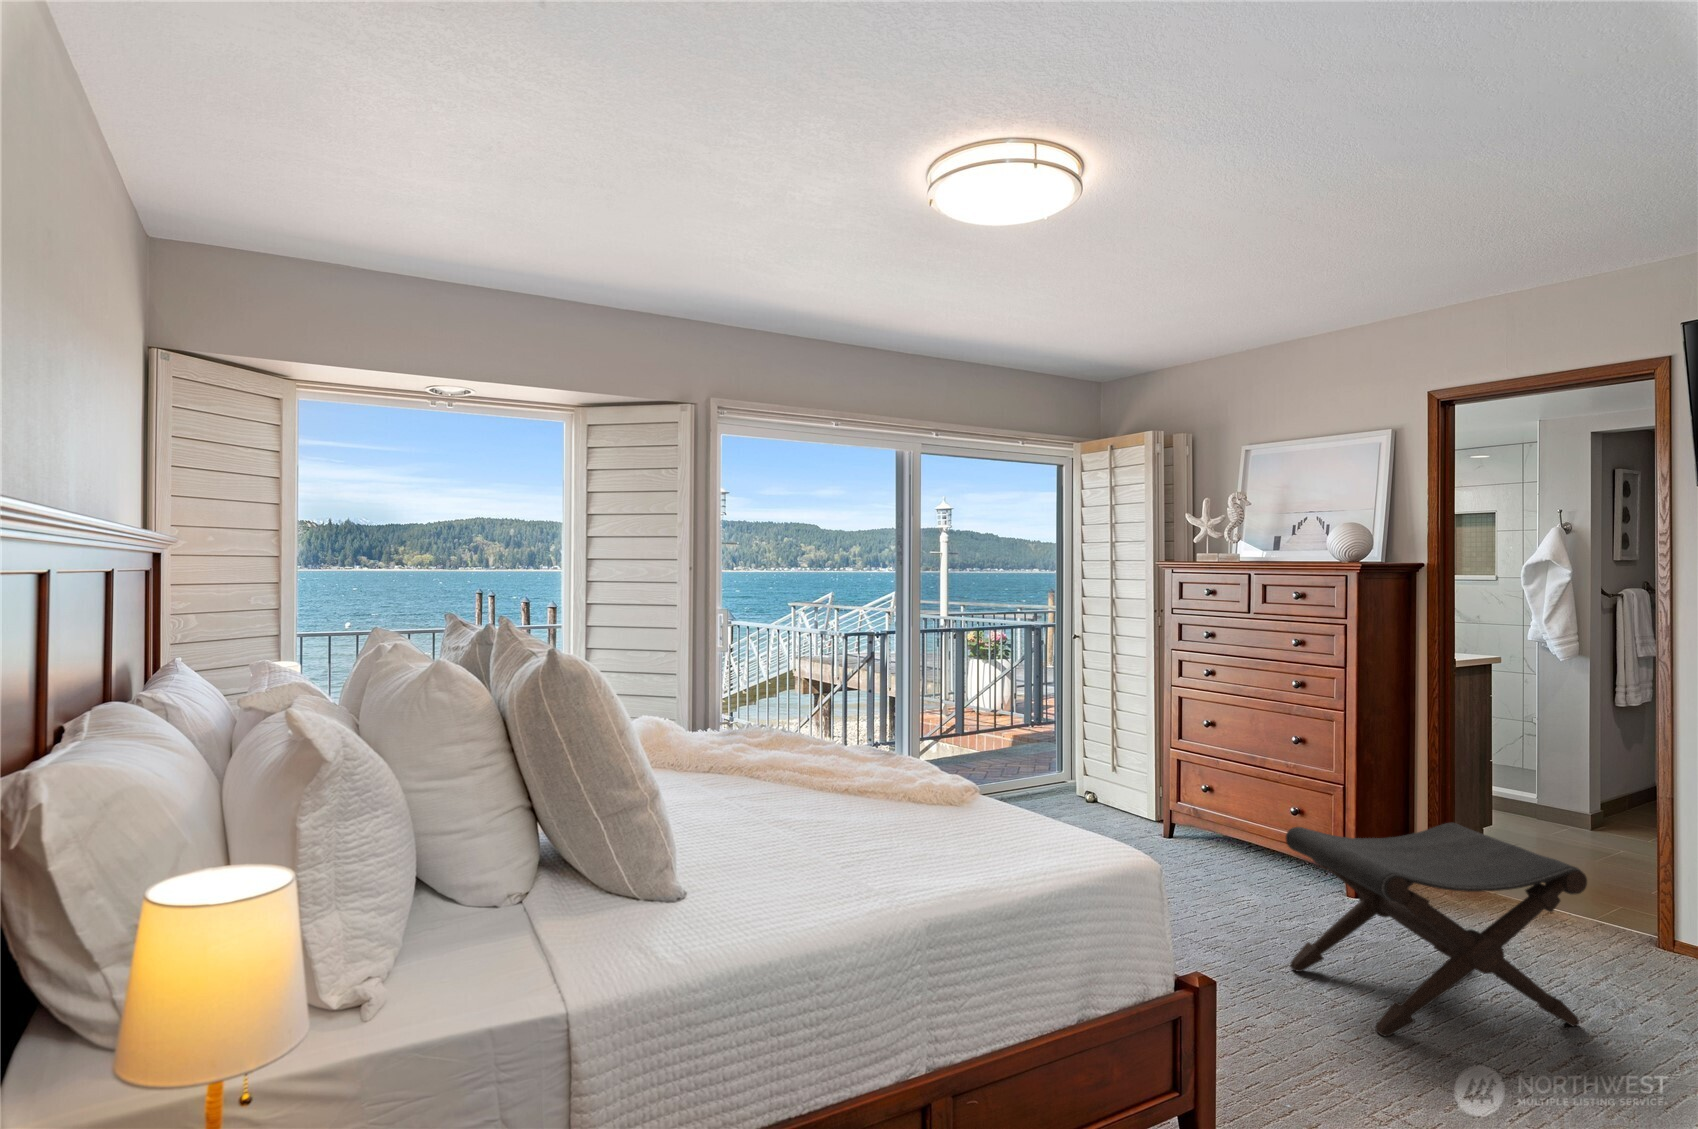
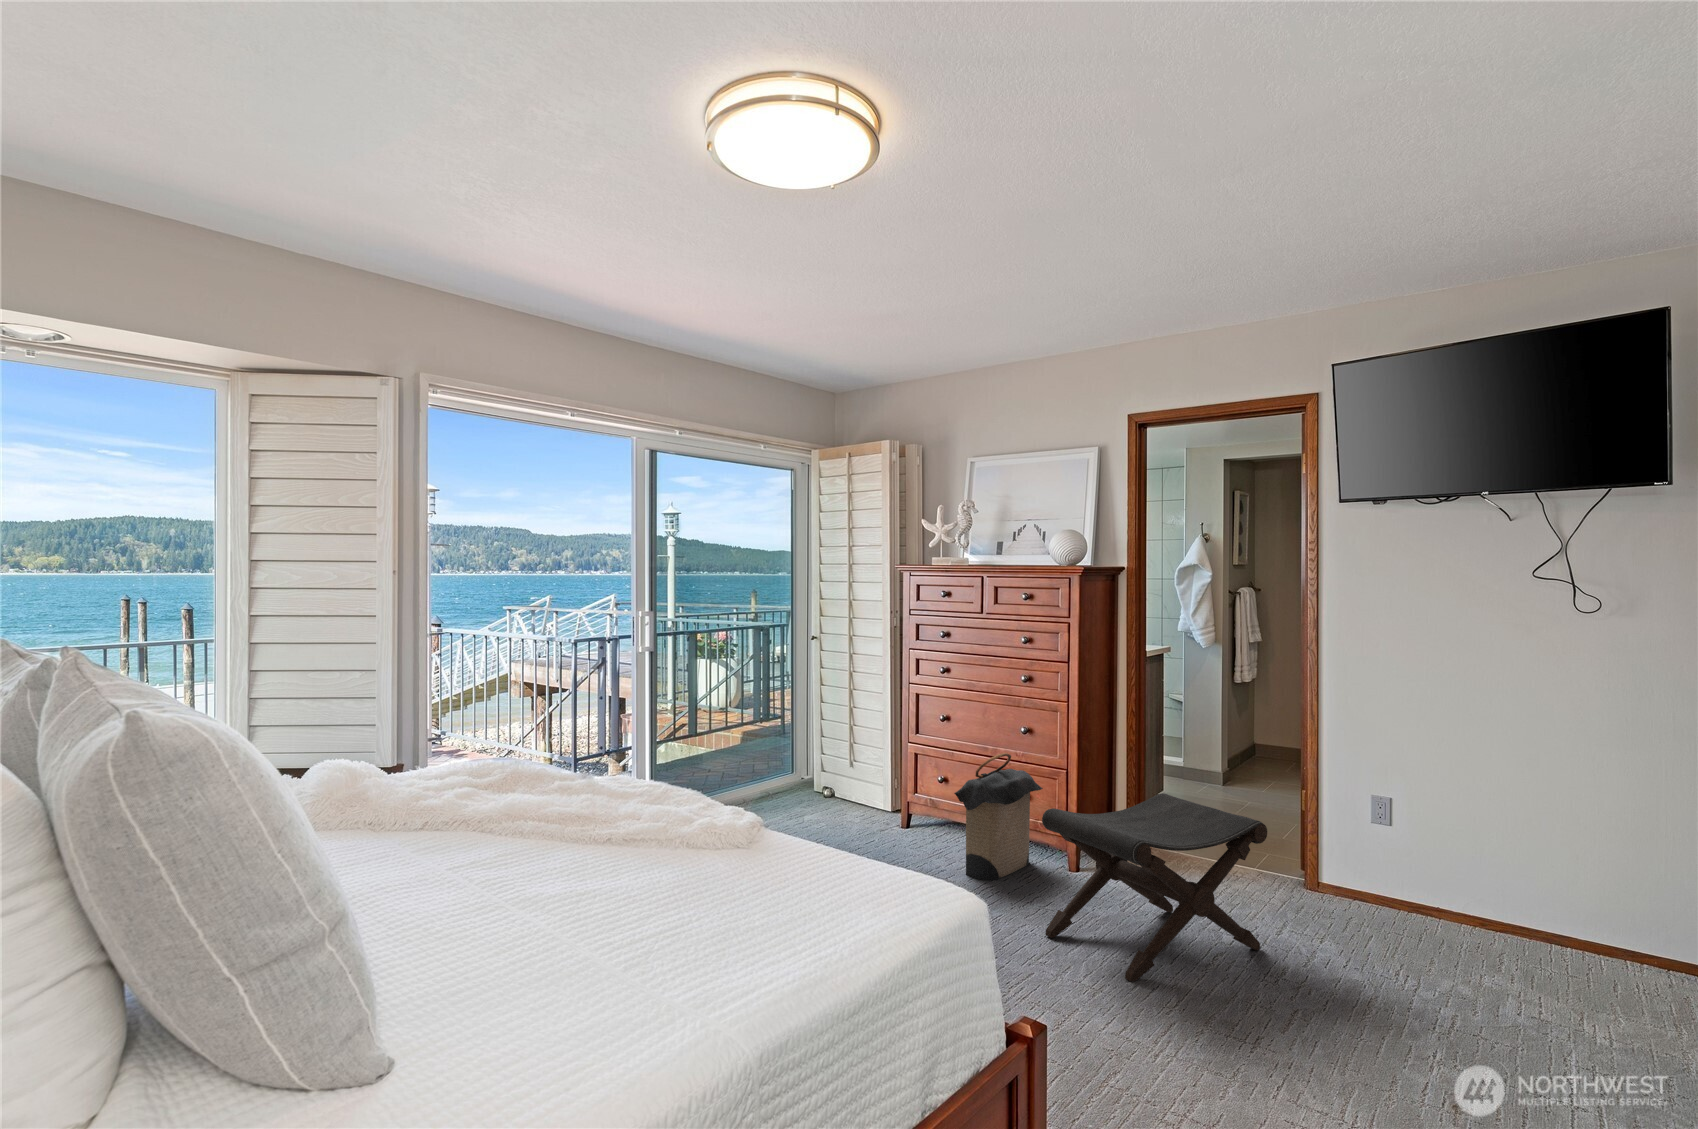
laundry hamper: none [1204,763,1315,900] -> present [954,753,1043,880]

